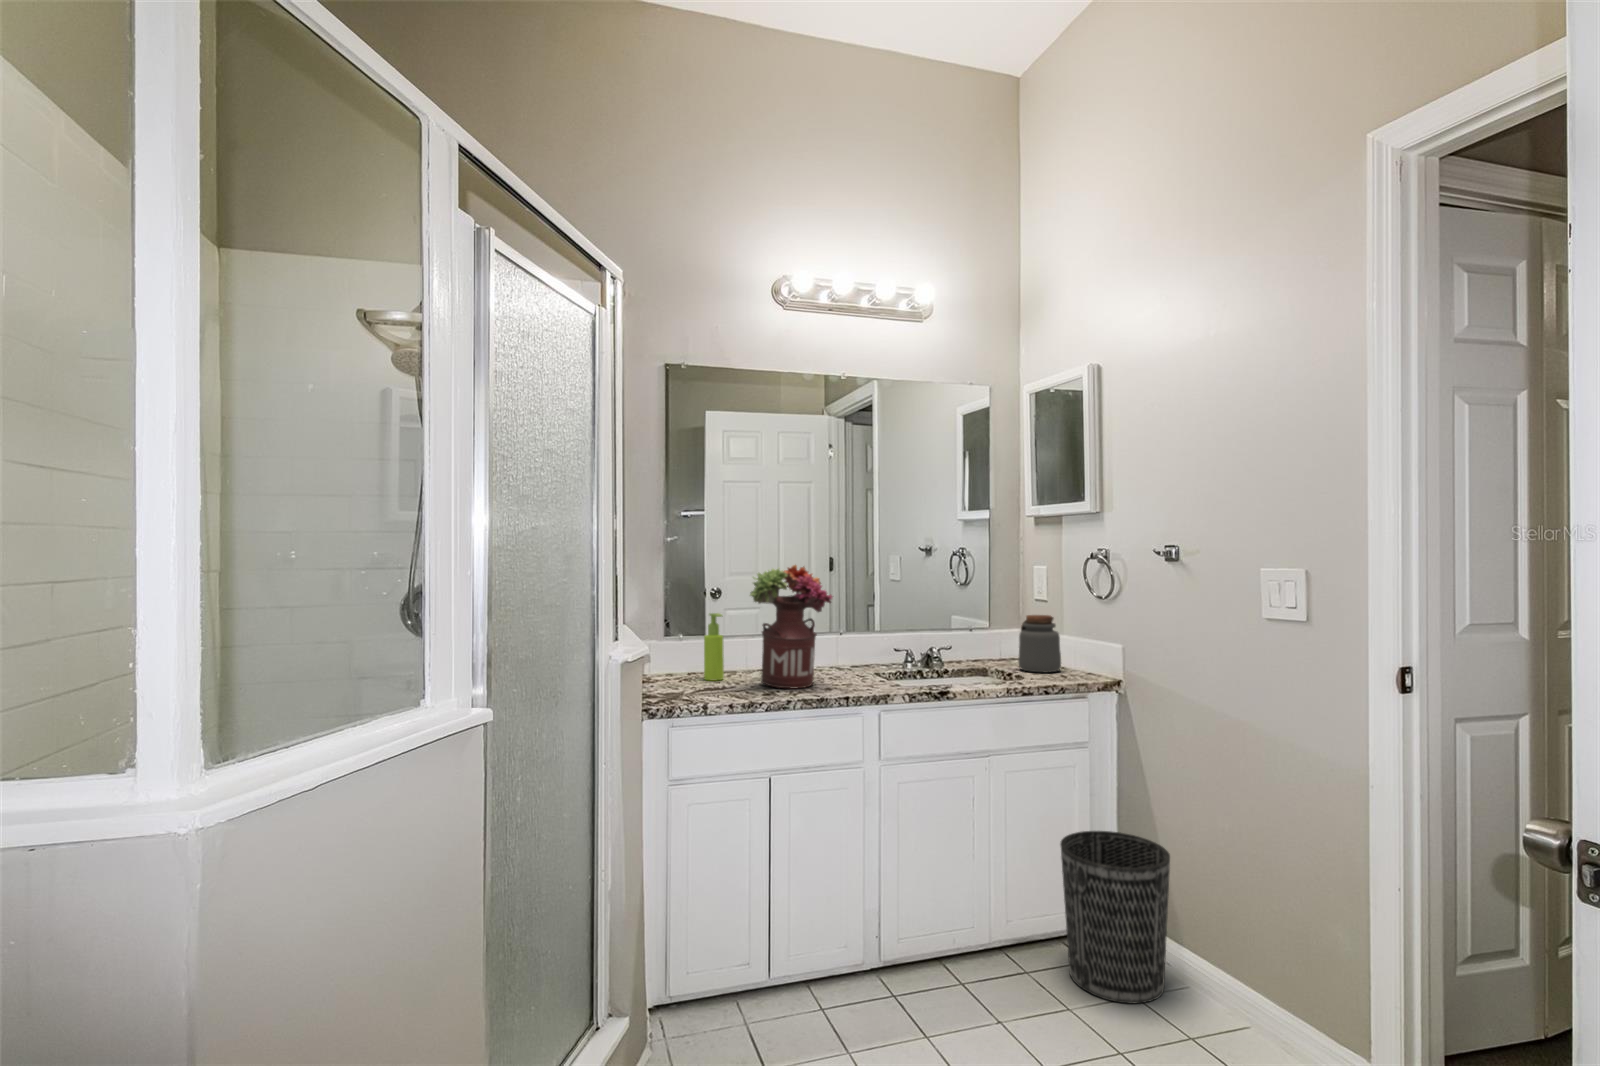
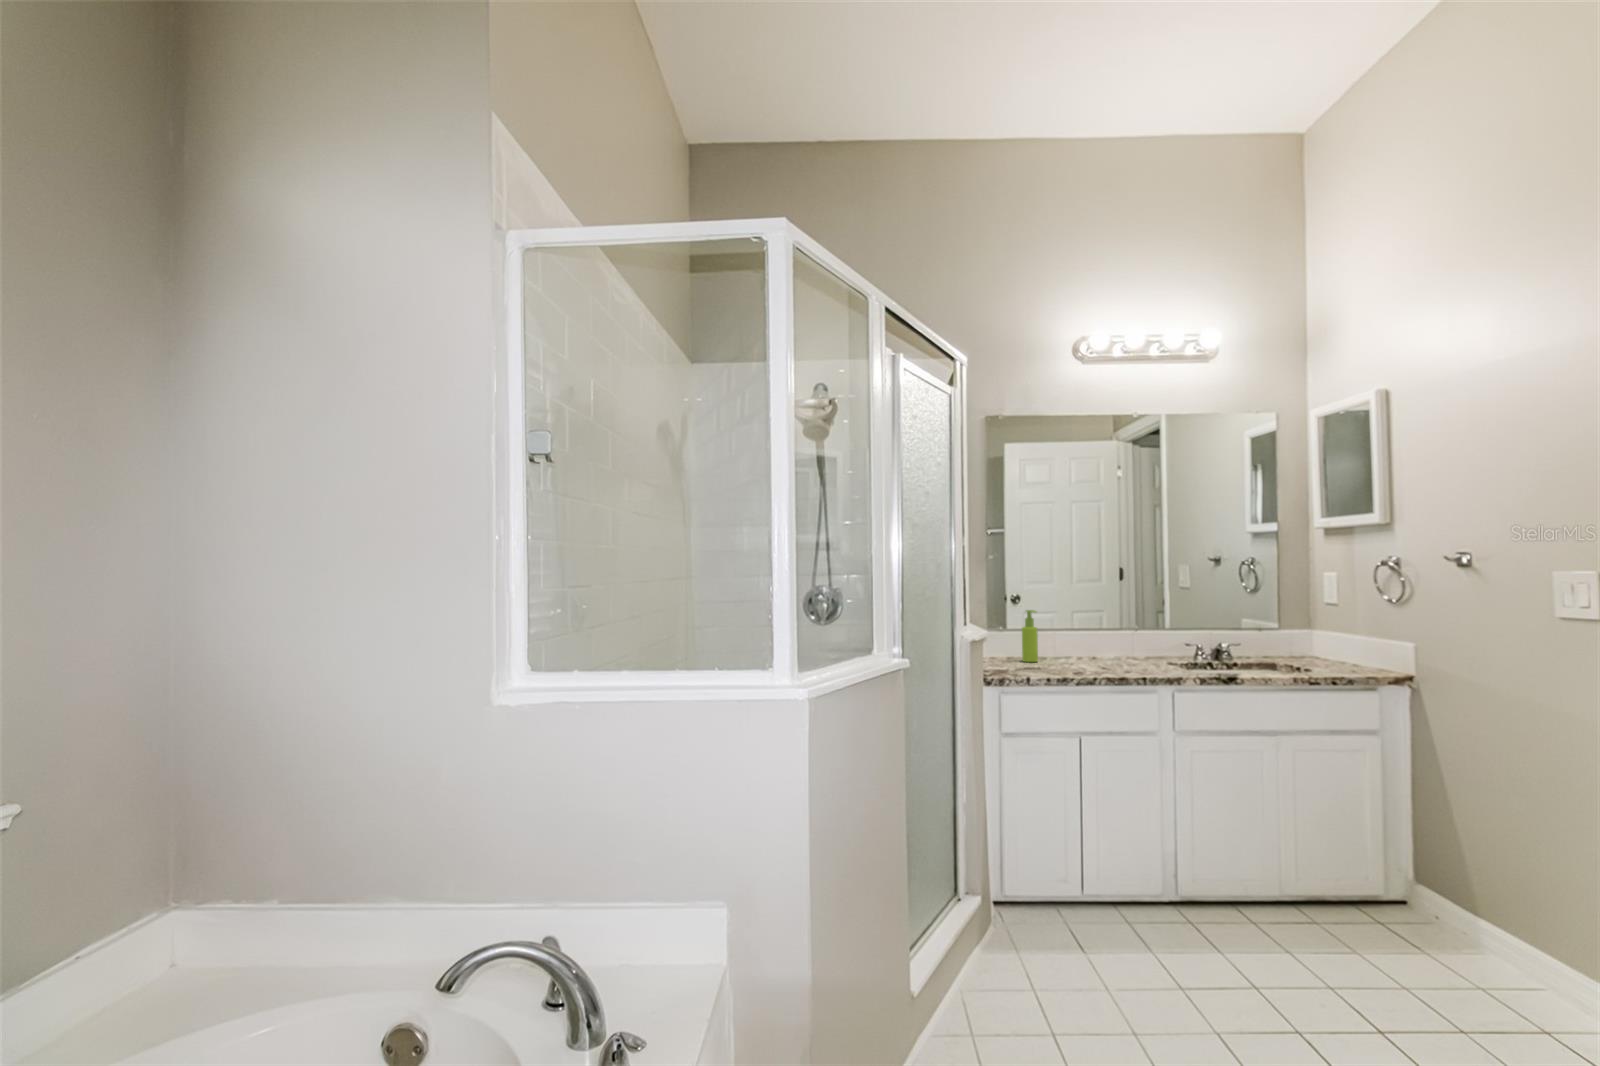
flower arrangement: present [750,565,832,688] -> none [1060,572,1131,670]
jar: present [1018,615,1061,673] -> none [1308,617,1352,668]
wastebasket: present [1060,831,1170,1004] -> none [1347,807,1460,955]

